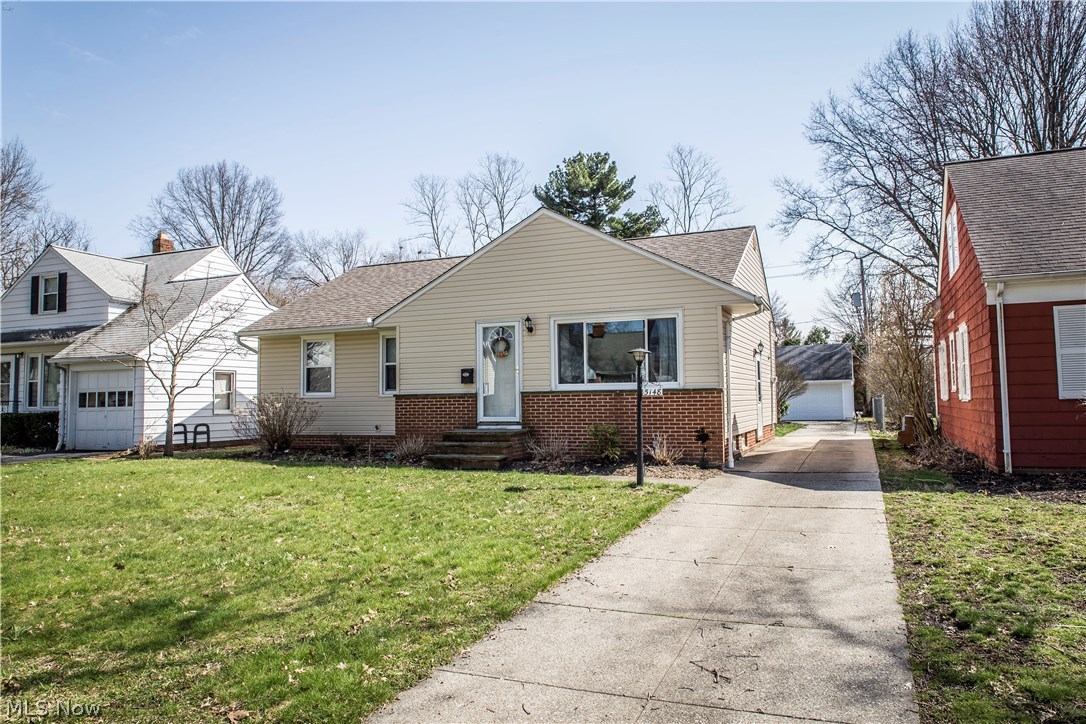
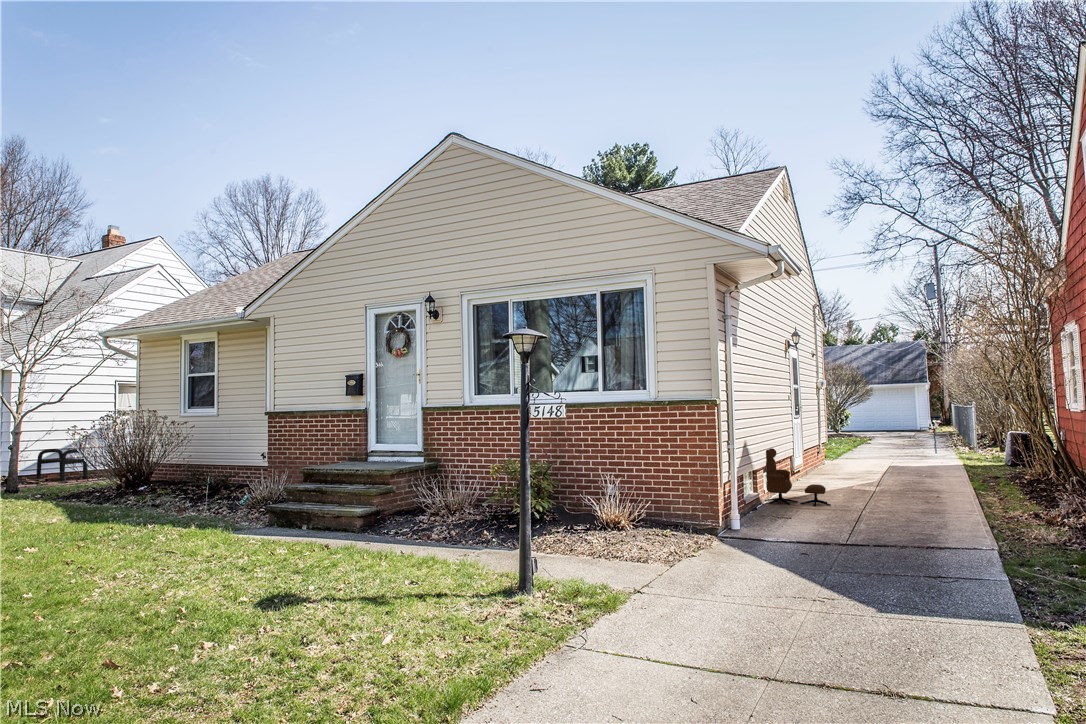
lounge chair: present [874,418,915,450] -> present [765,448,831,506]
potted plant: present [690,427,716,469] -> none [660,463,704,535]

